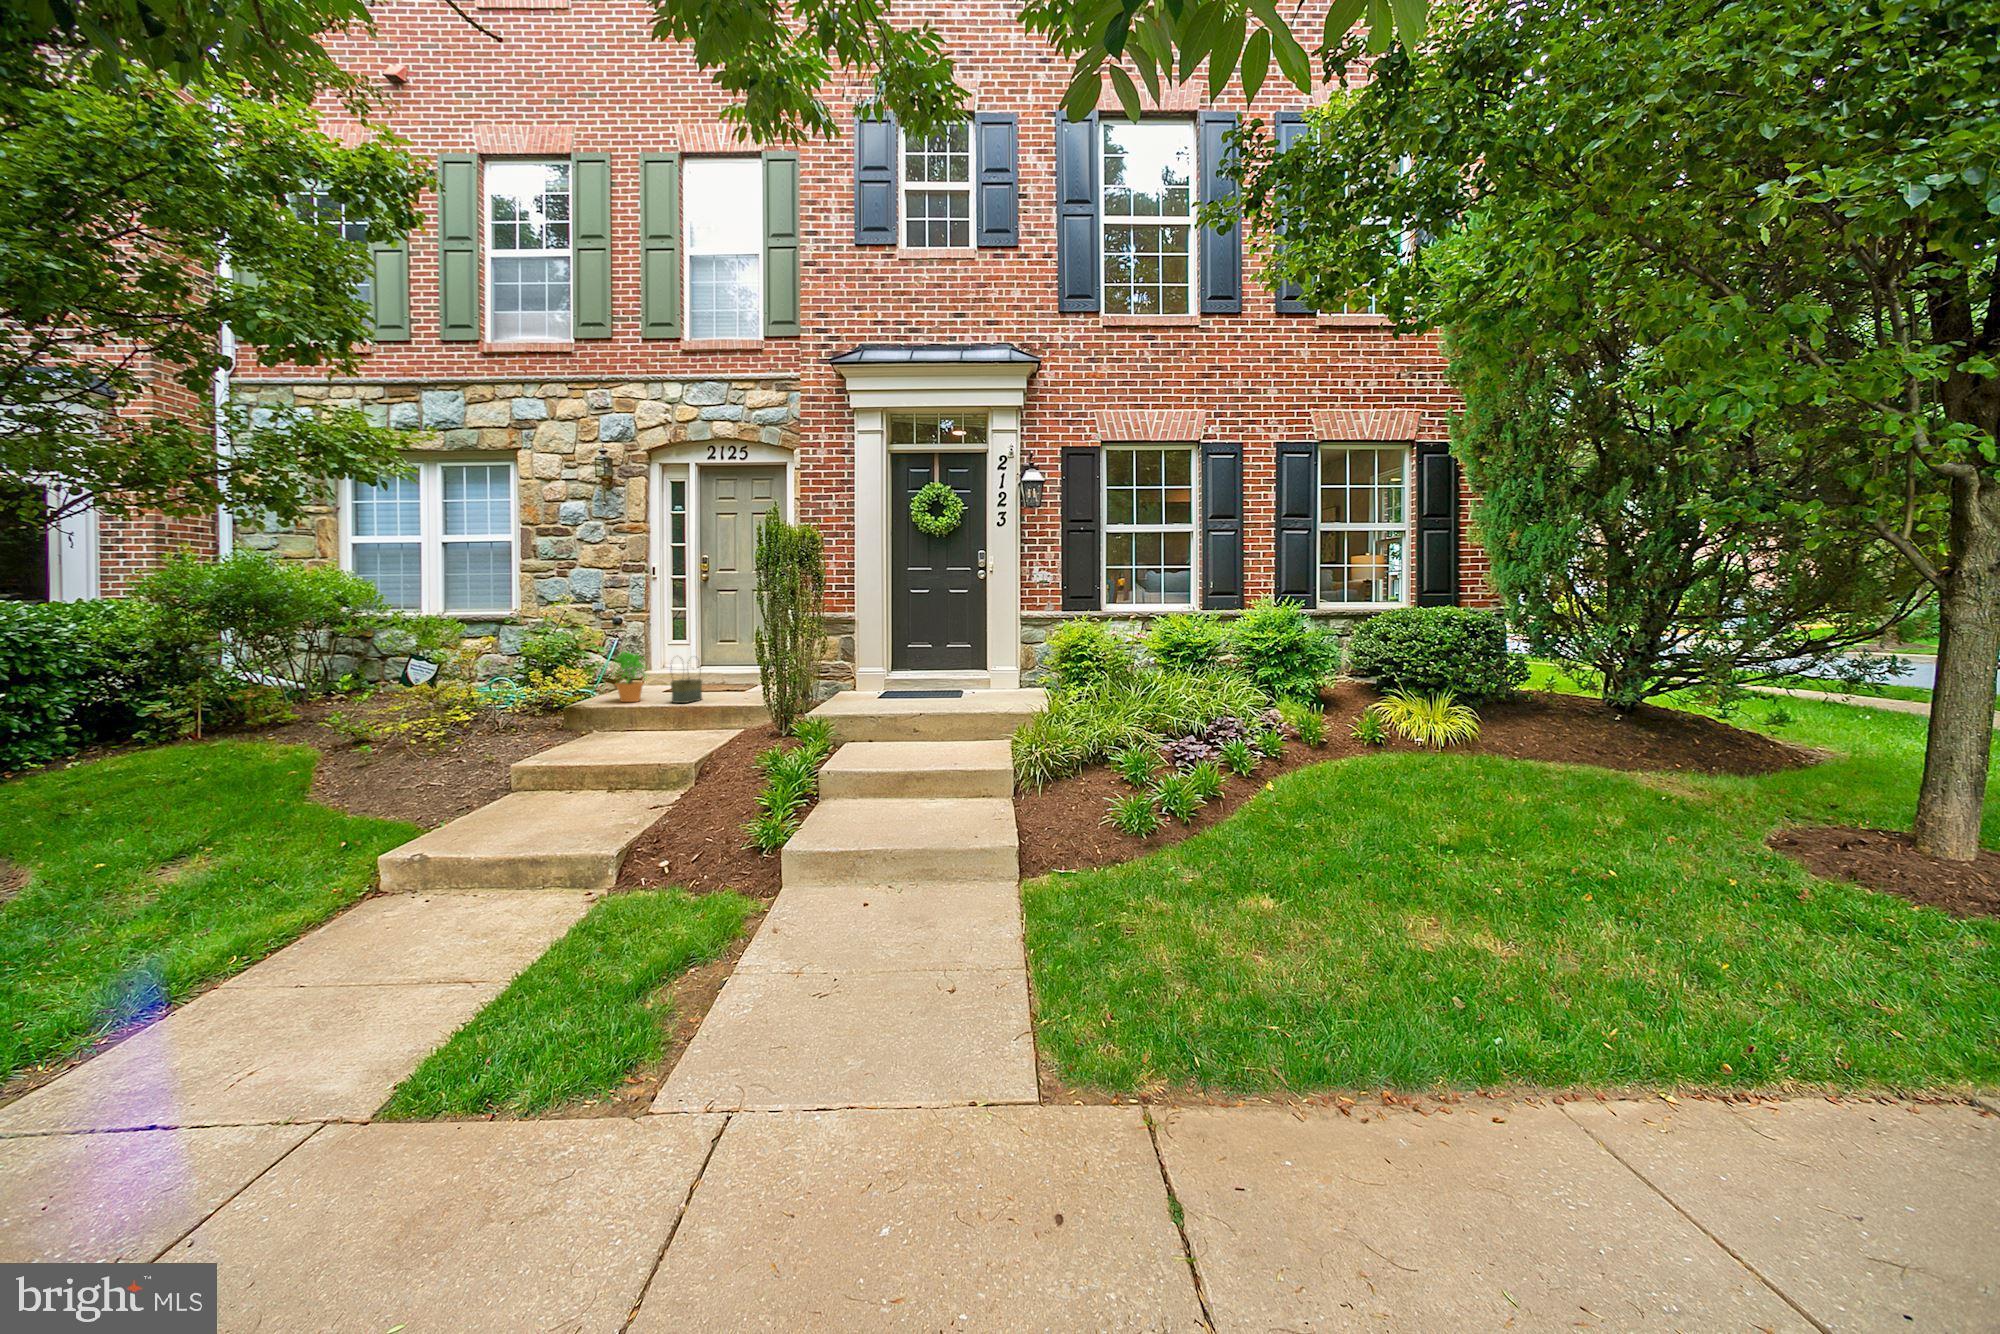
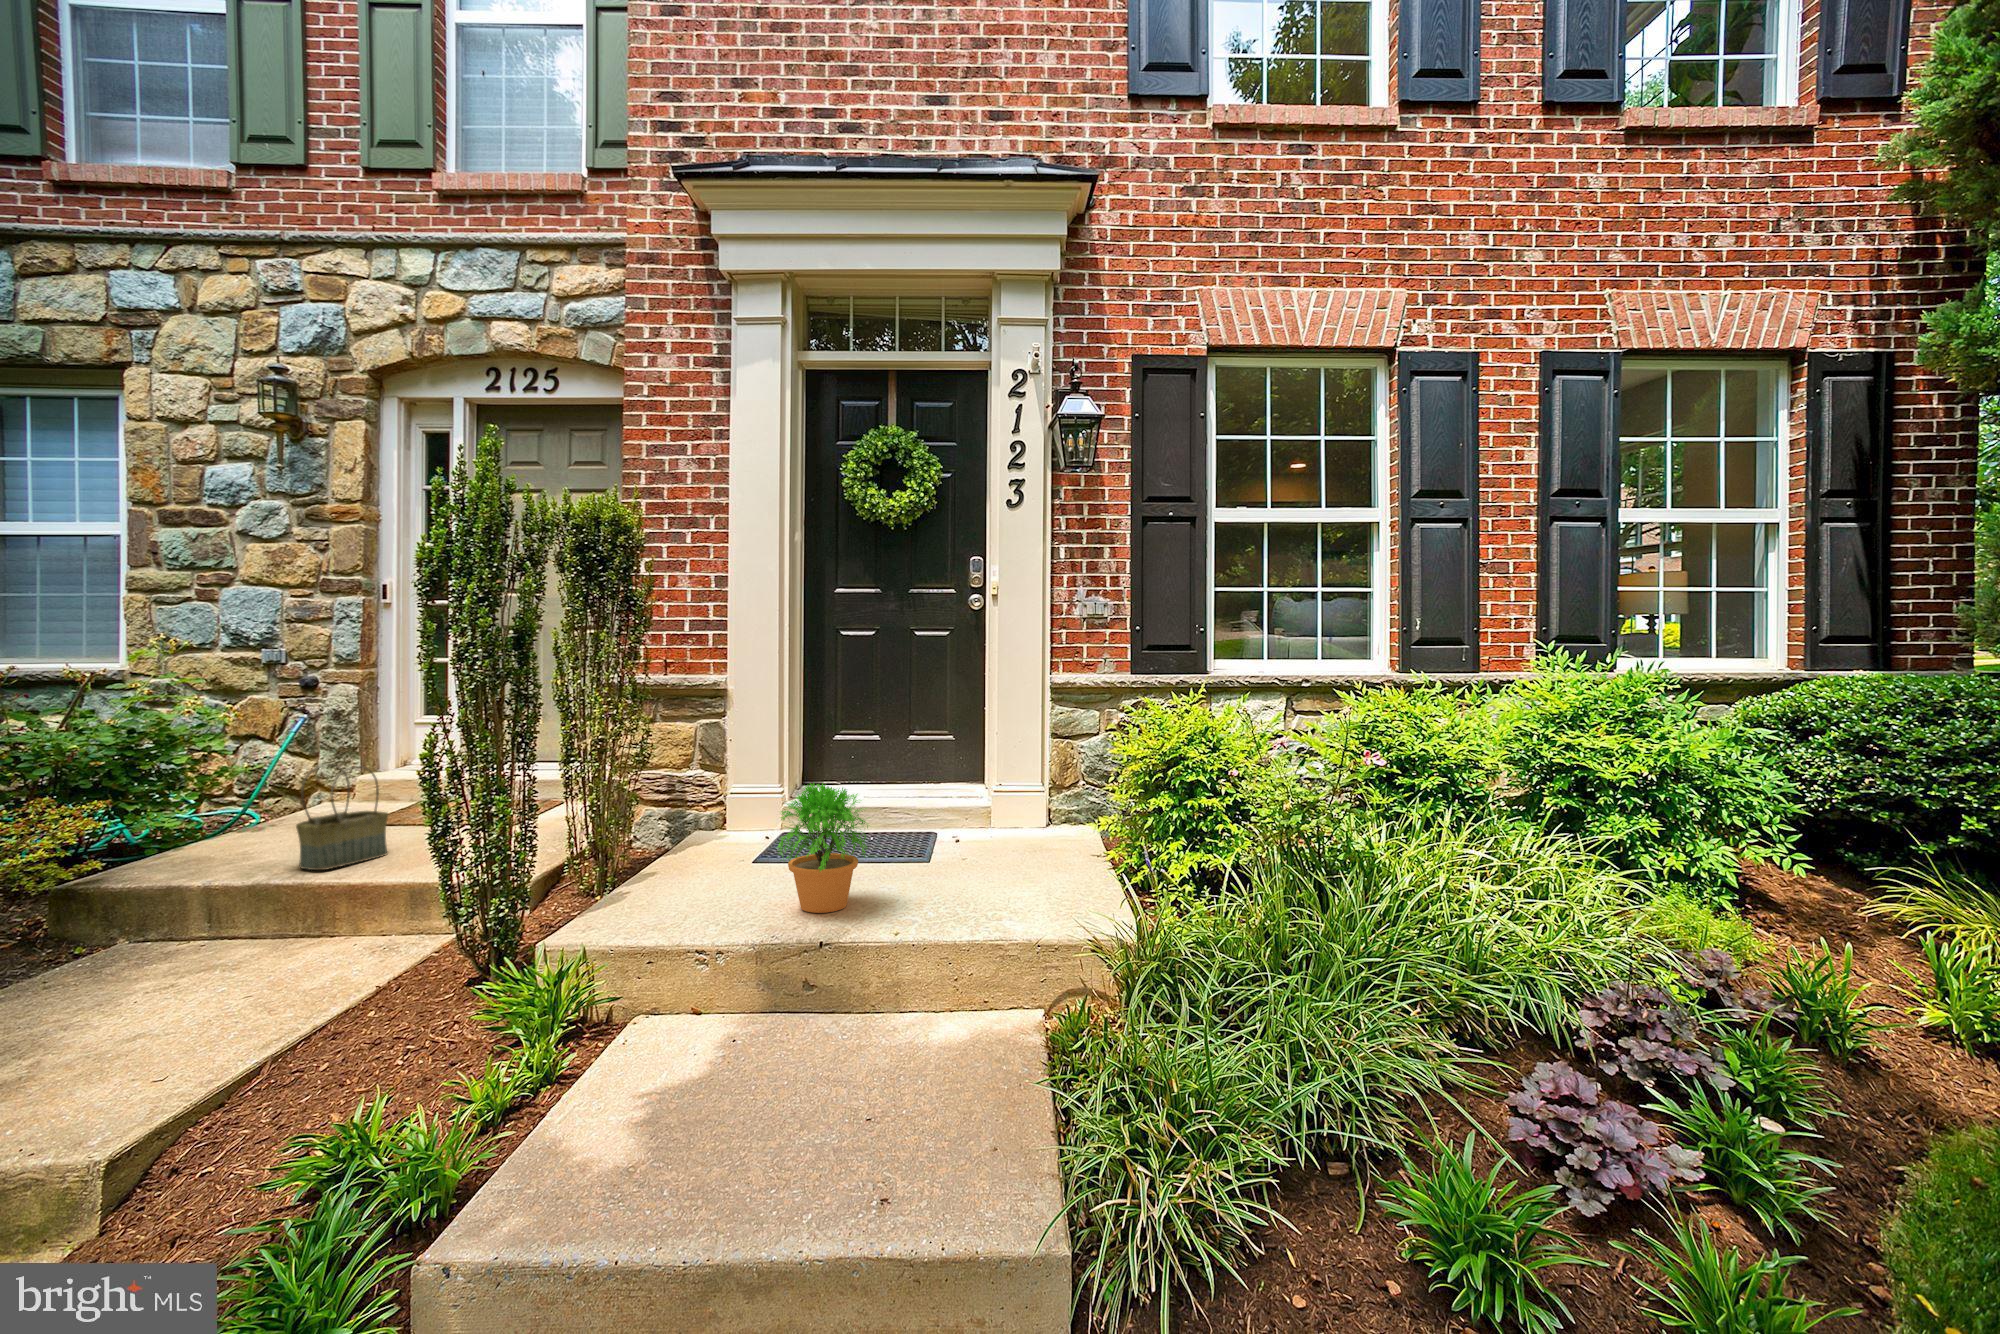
potted plant: present [611,651,647,702] -> present [777,783,868,913]

